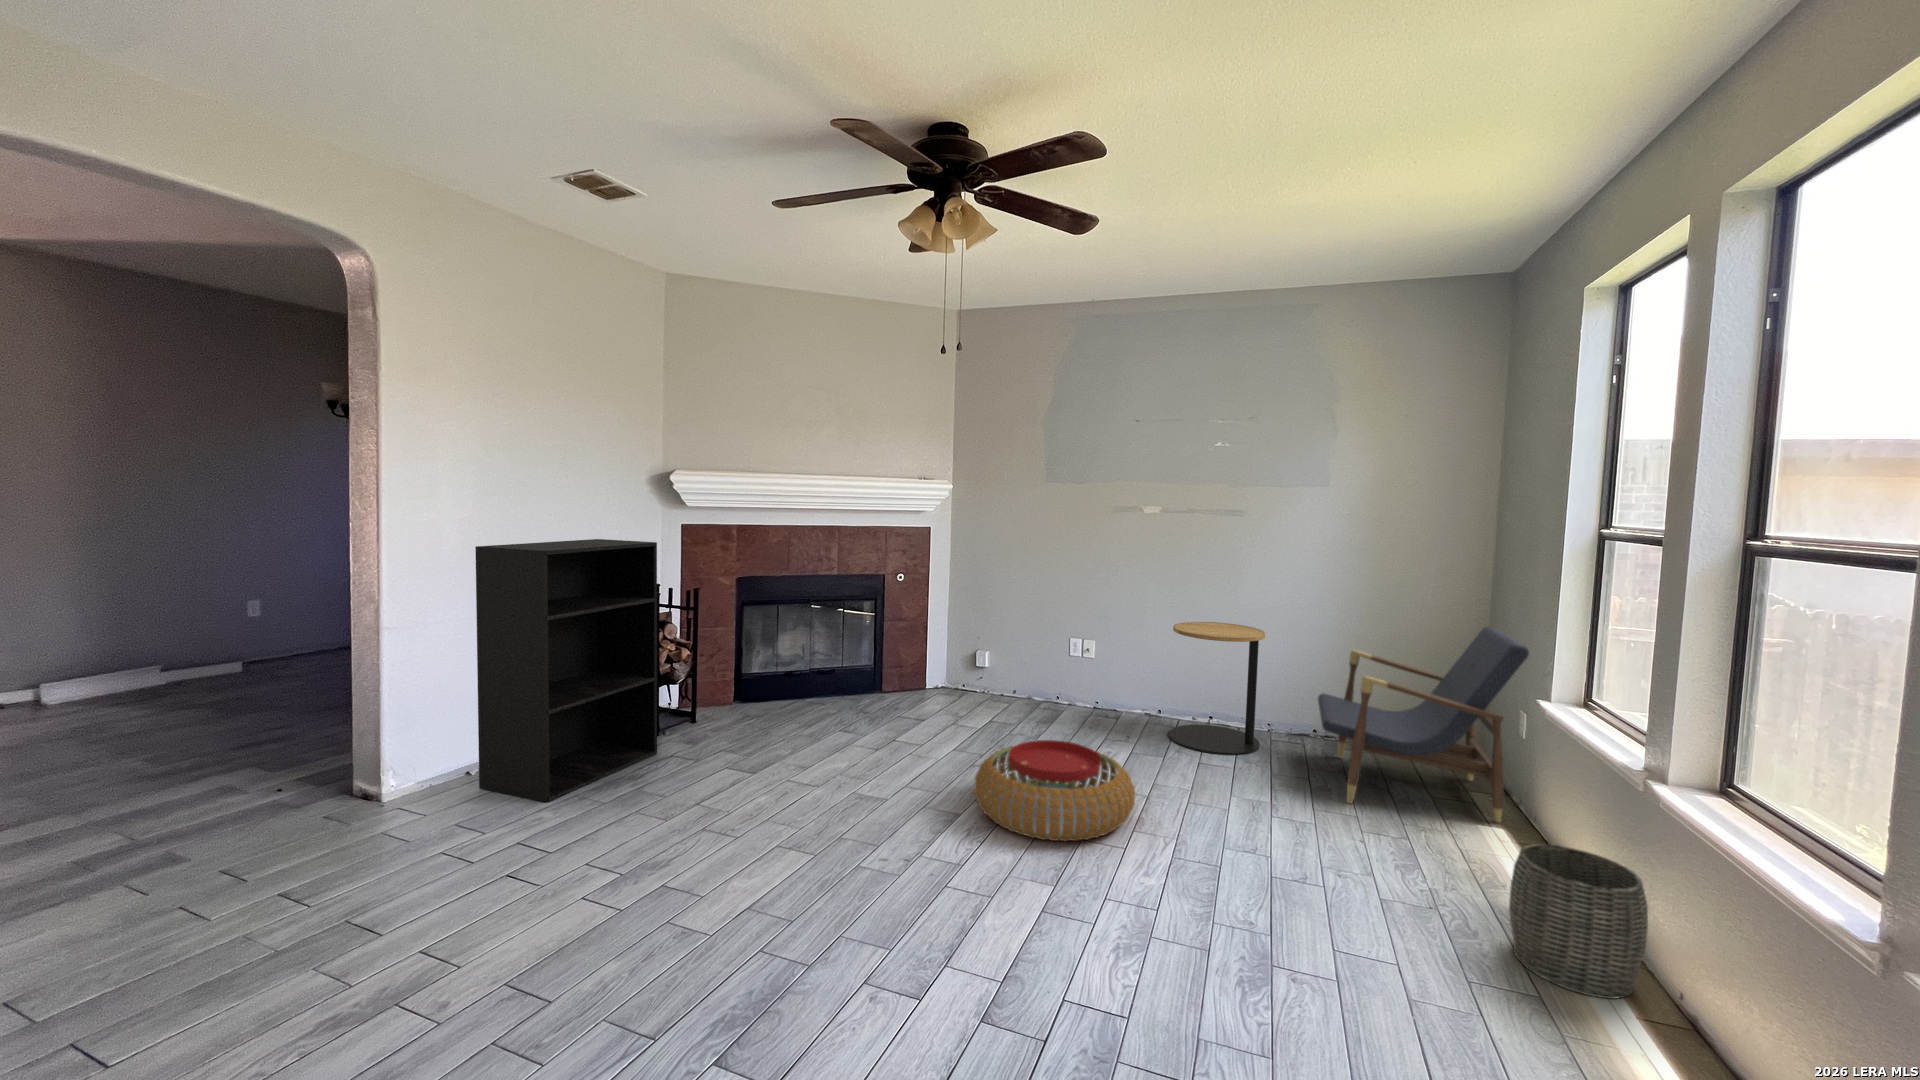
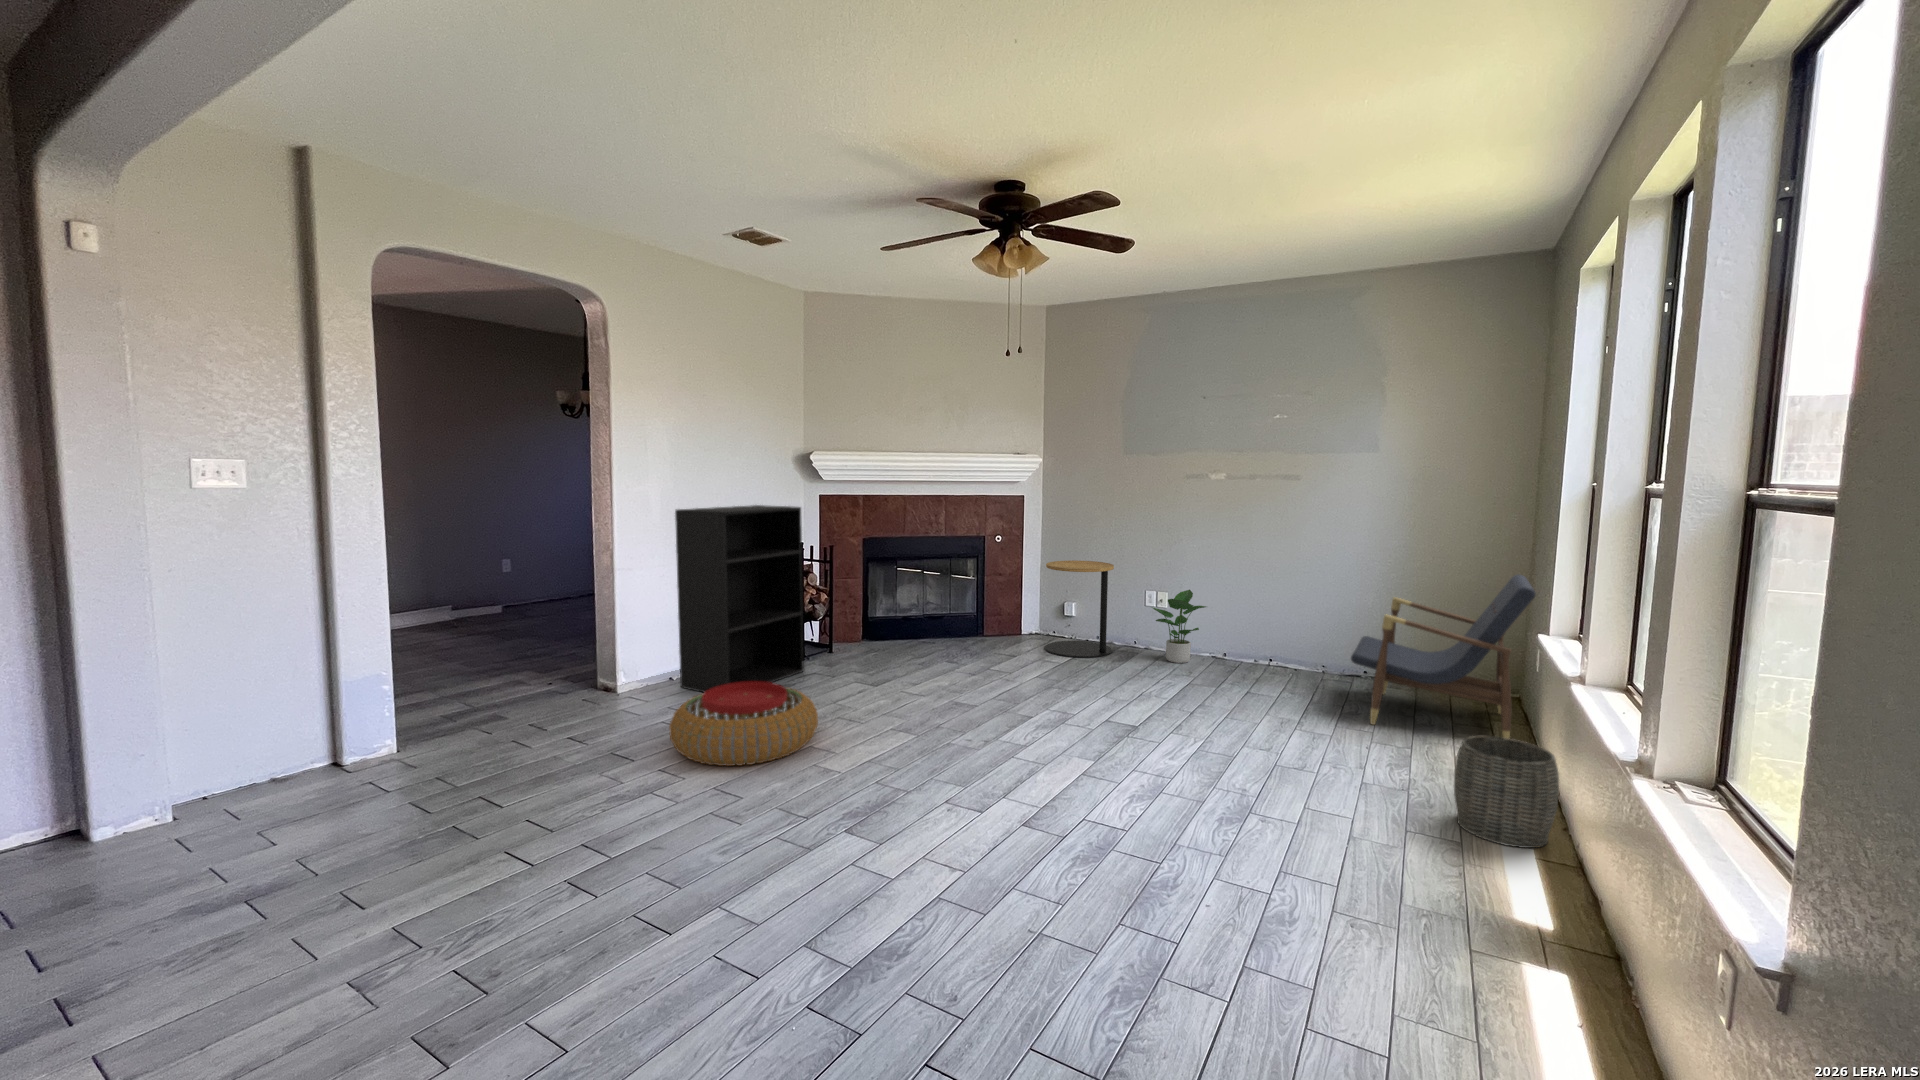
side table: present [1169,622,1265,755] -> present [1045,561,1114,658]
potted plant: none [1078,638,1142,723] -> present [1153,590,1206,663]
pouf: present [974,740,1135,841] -> present [669,682,818,766]

